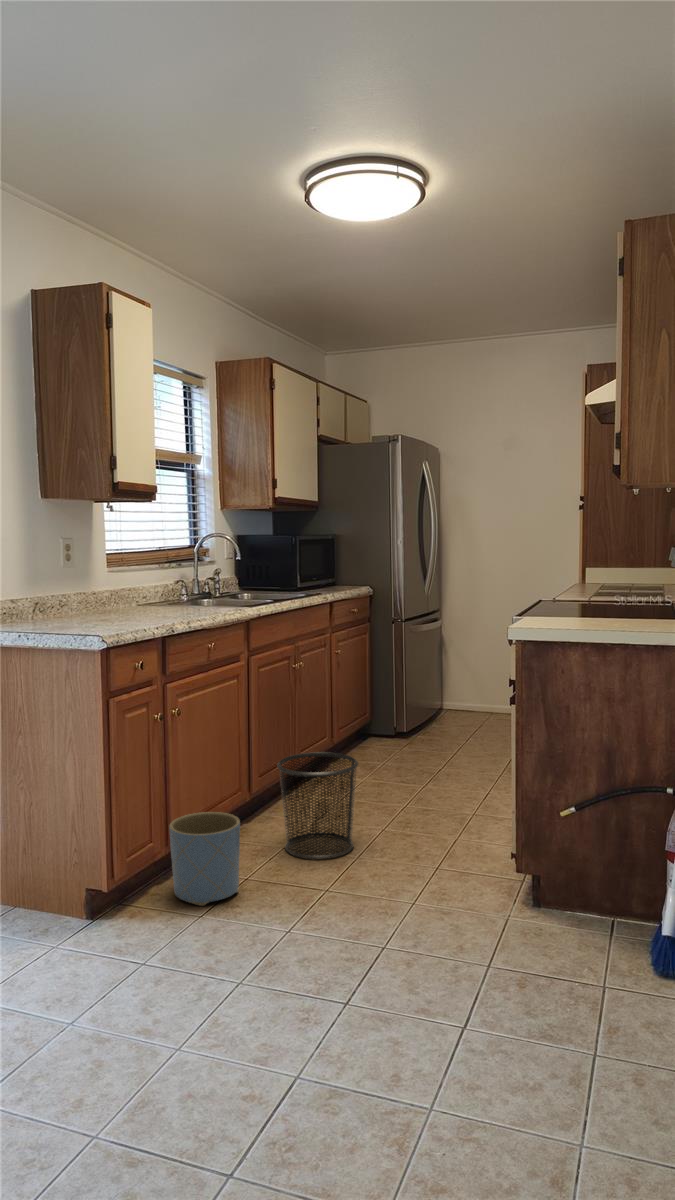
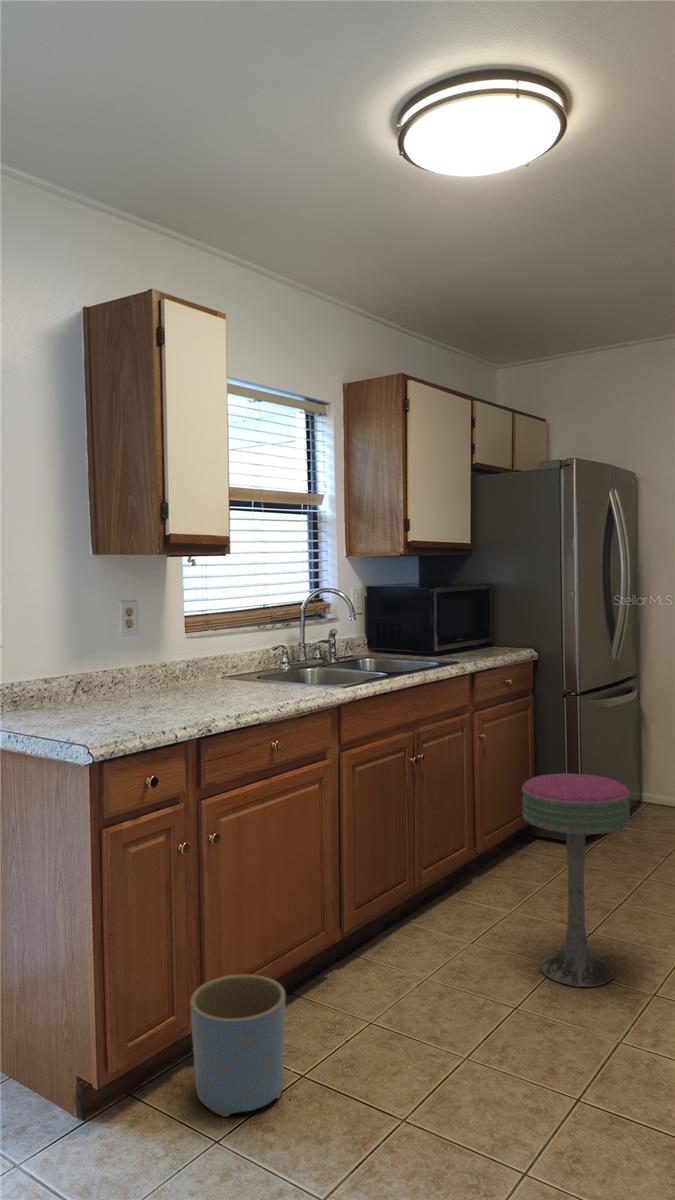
bar stool: none [383,668,460,818] -> present [522,773,630,987]
waste bin: present [277,752,358,859] -> none [360,889,470,1048]

